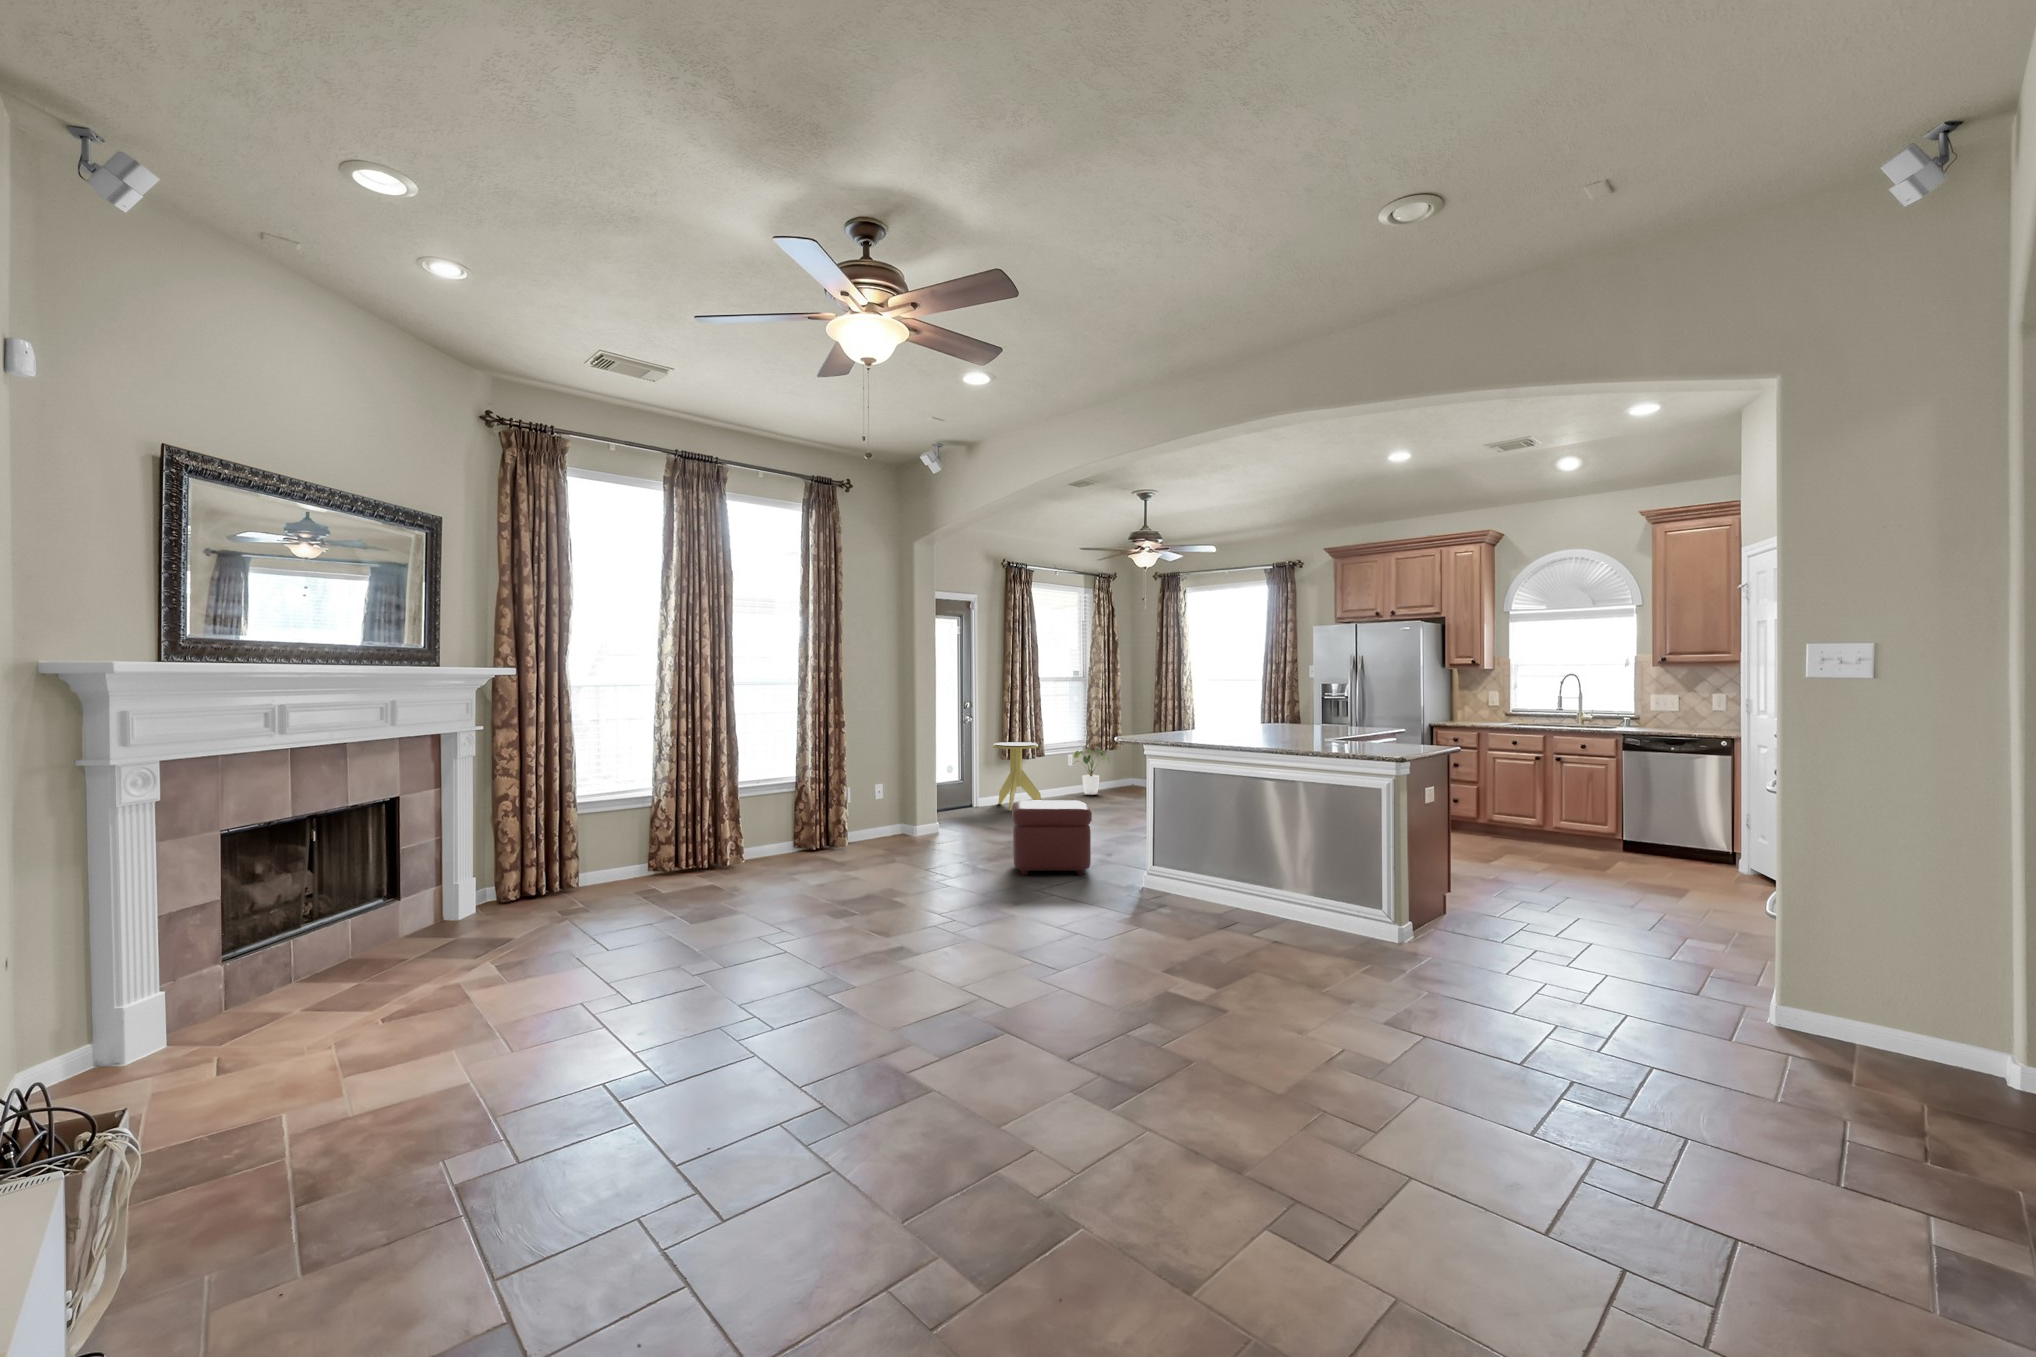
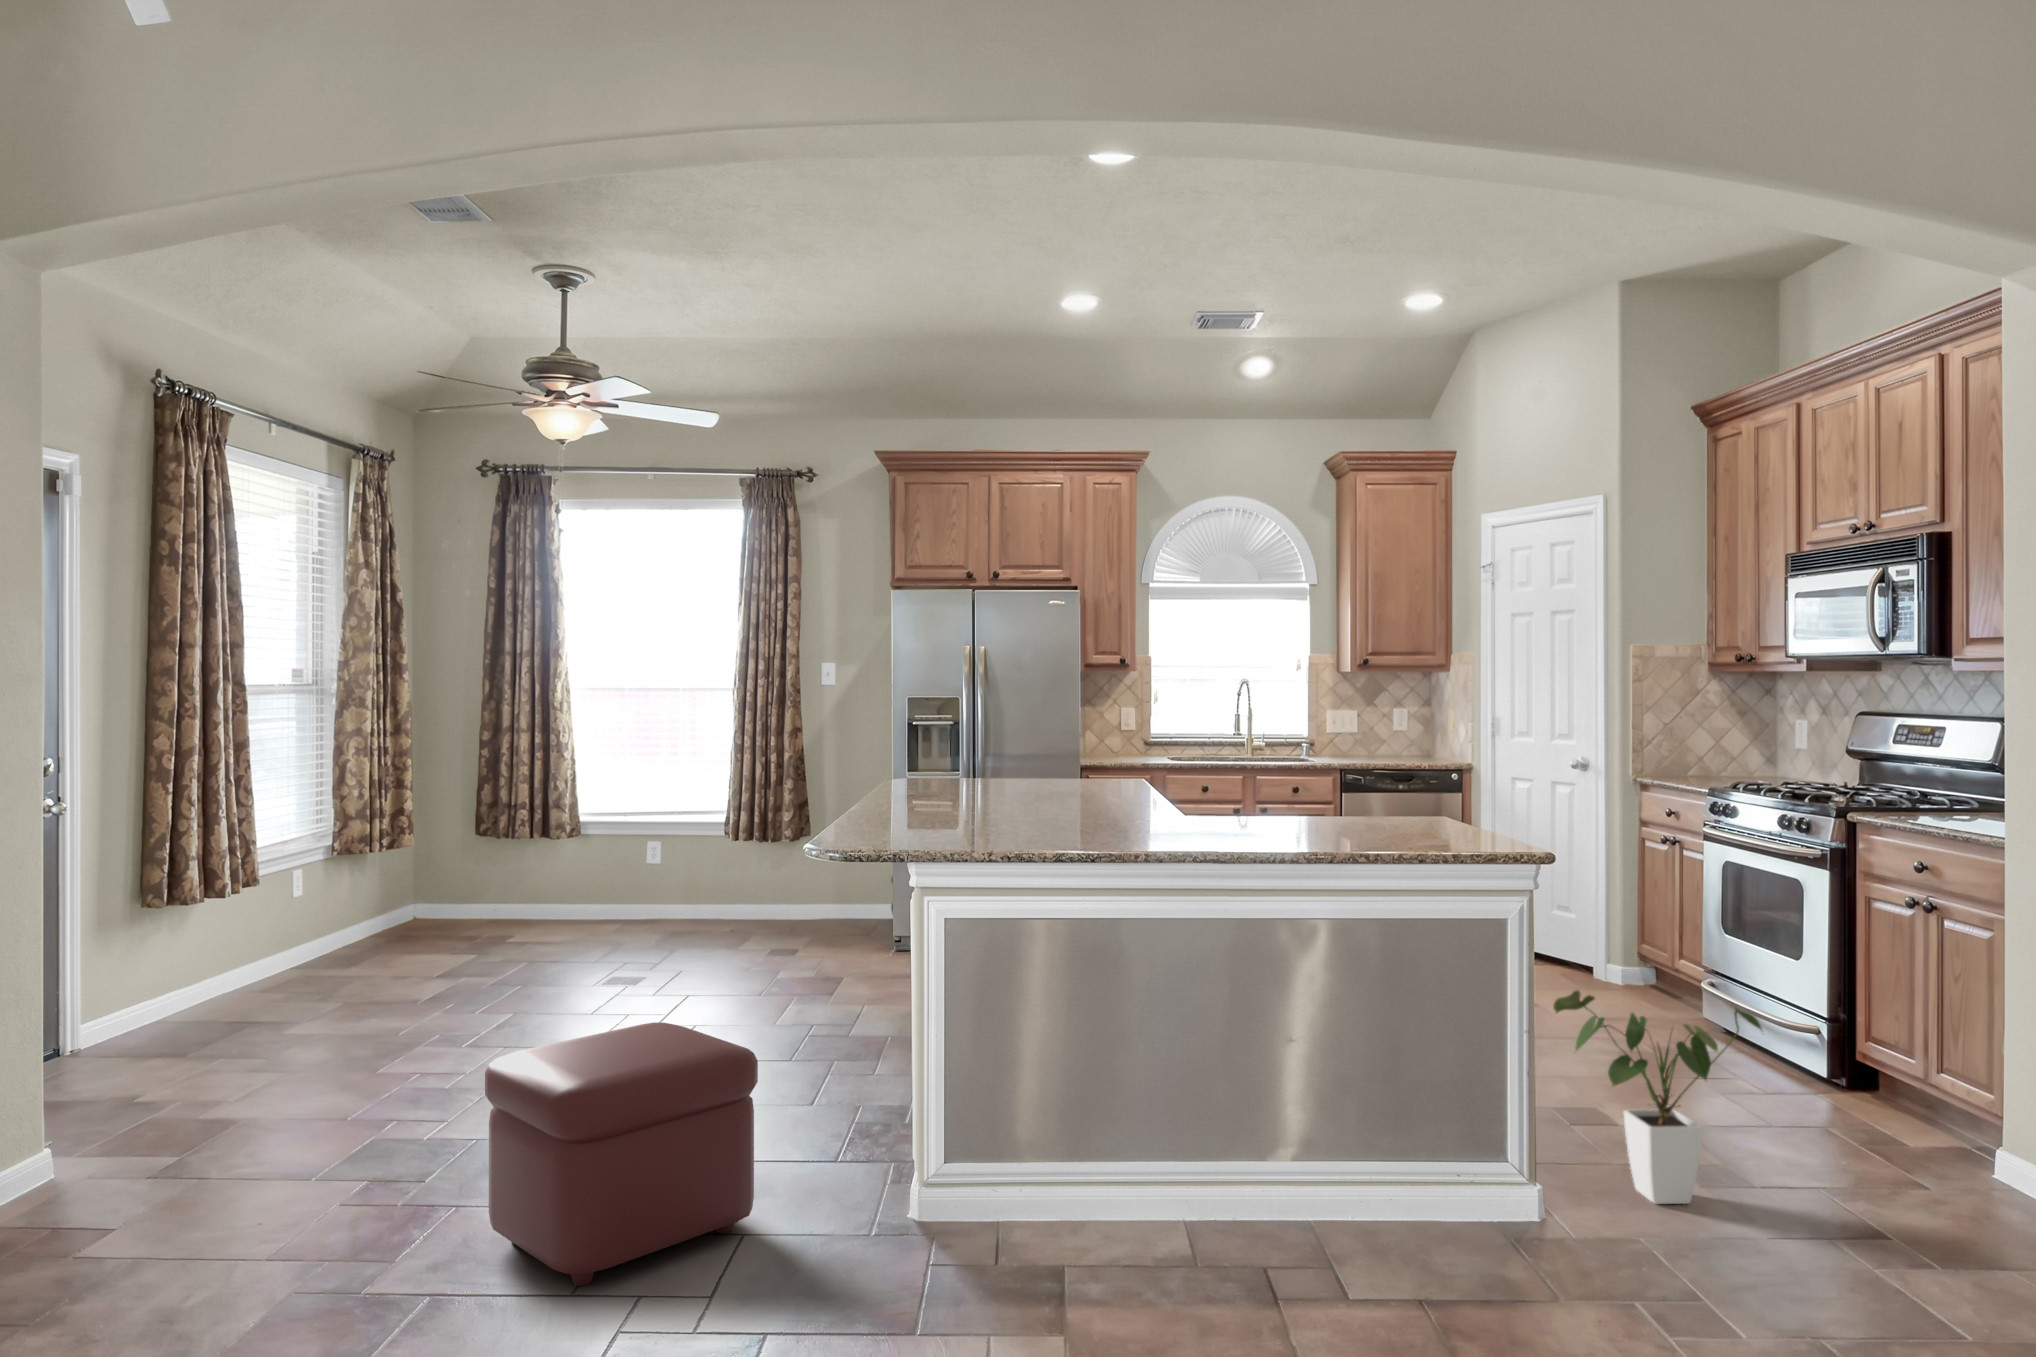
side table: present [993,742,1041,810] -> none [131,854,279,1045]
house plant: present [1073,747,1110,795] -> present [1553,990,1761,1204]

